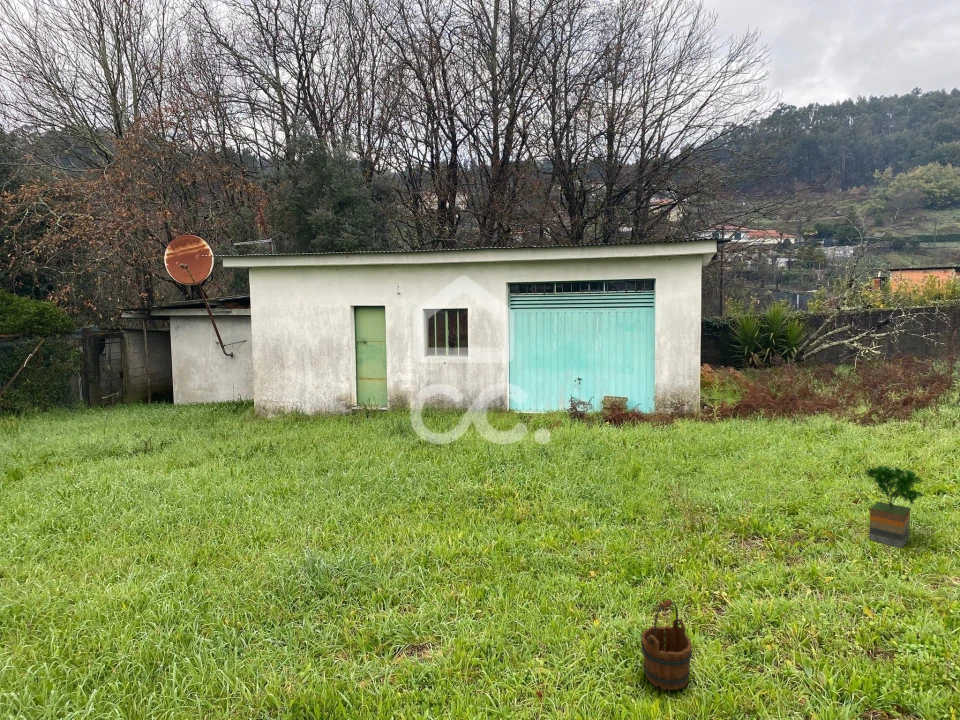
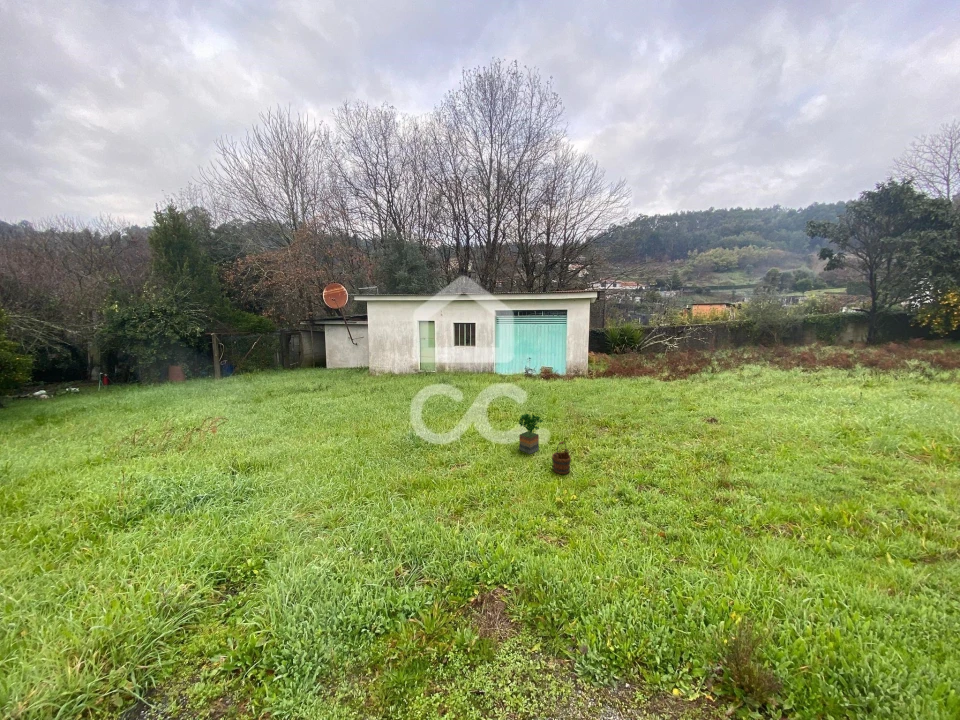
potted tree: present [866,466,924,548] -> present [519,414,543,454]

